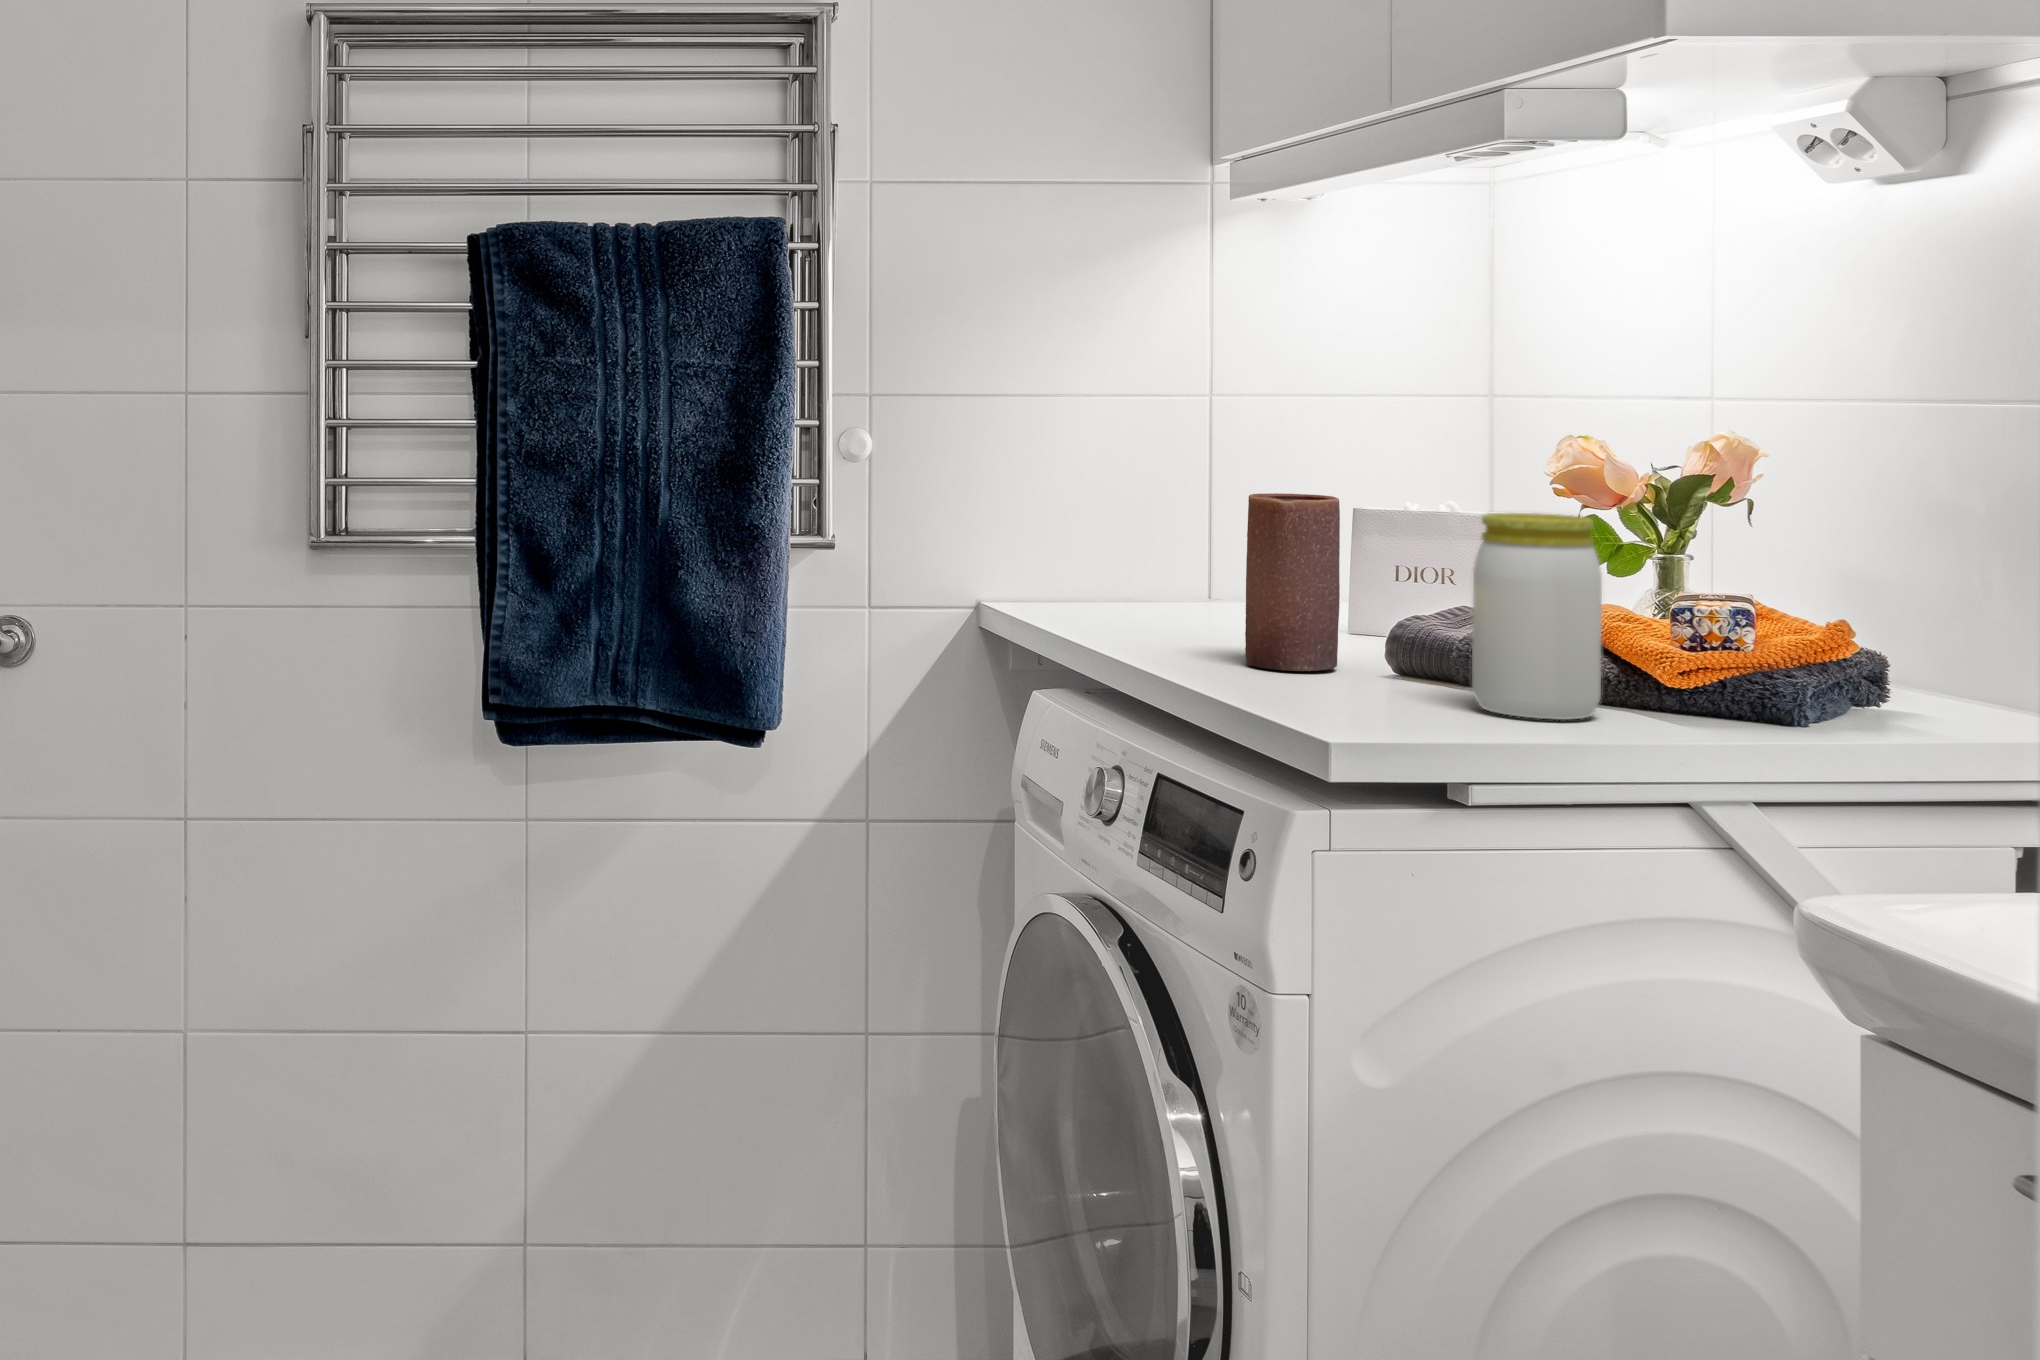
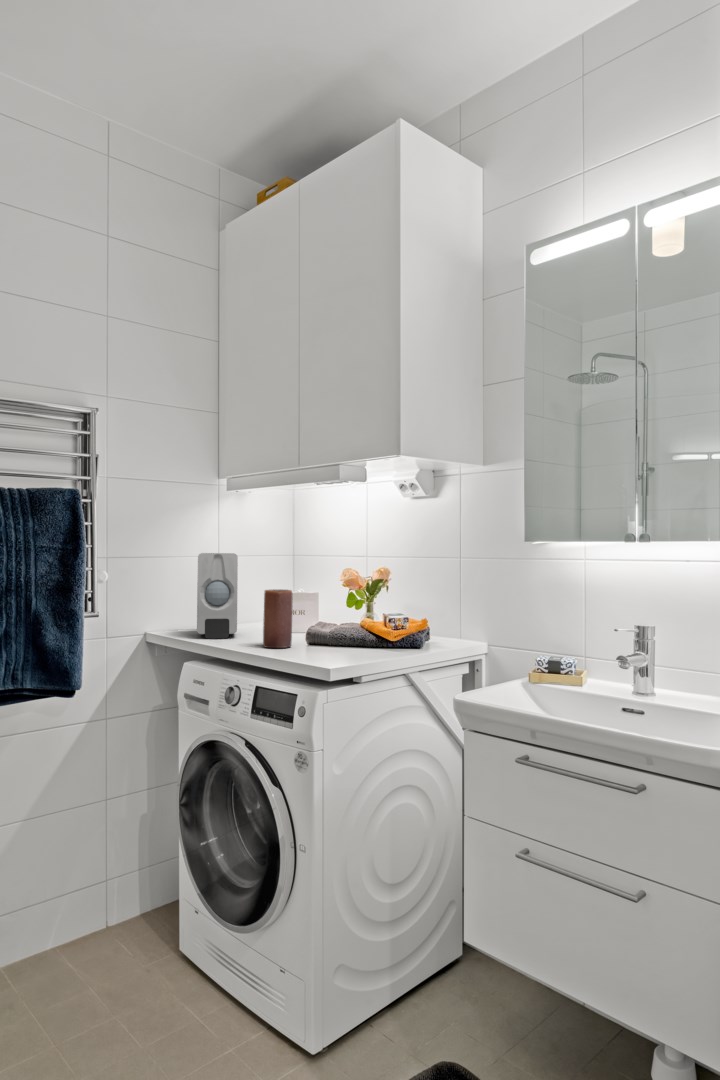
soap dispenser: none [1103,381,1252,628] -> present [197,553,238,639]
jar: present [1472,513,1602,720] -> none [344,592,379,654]

